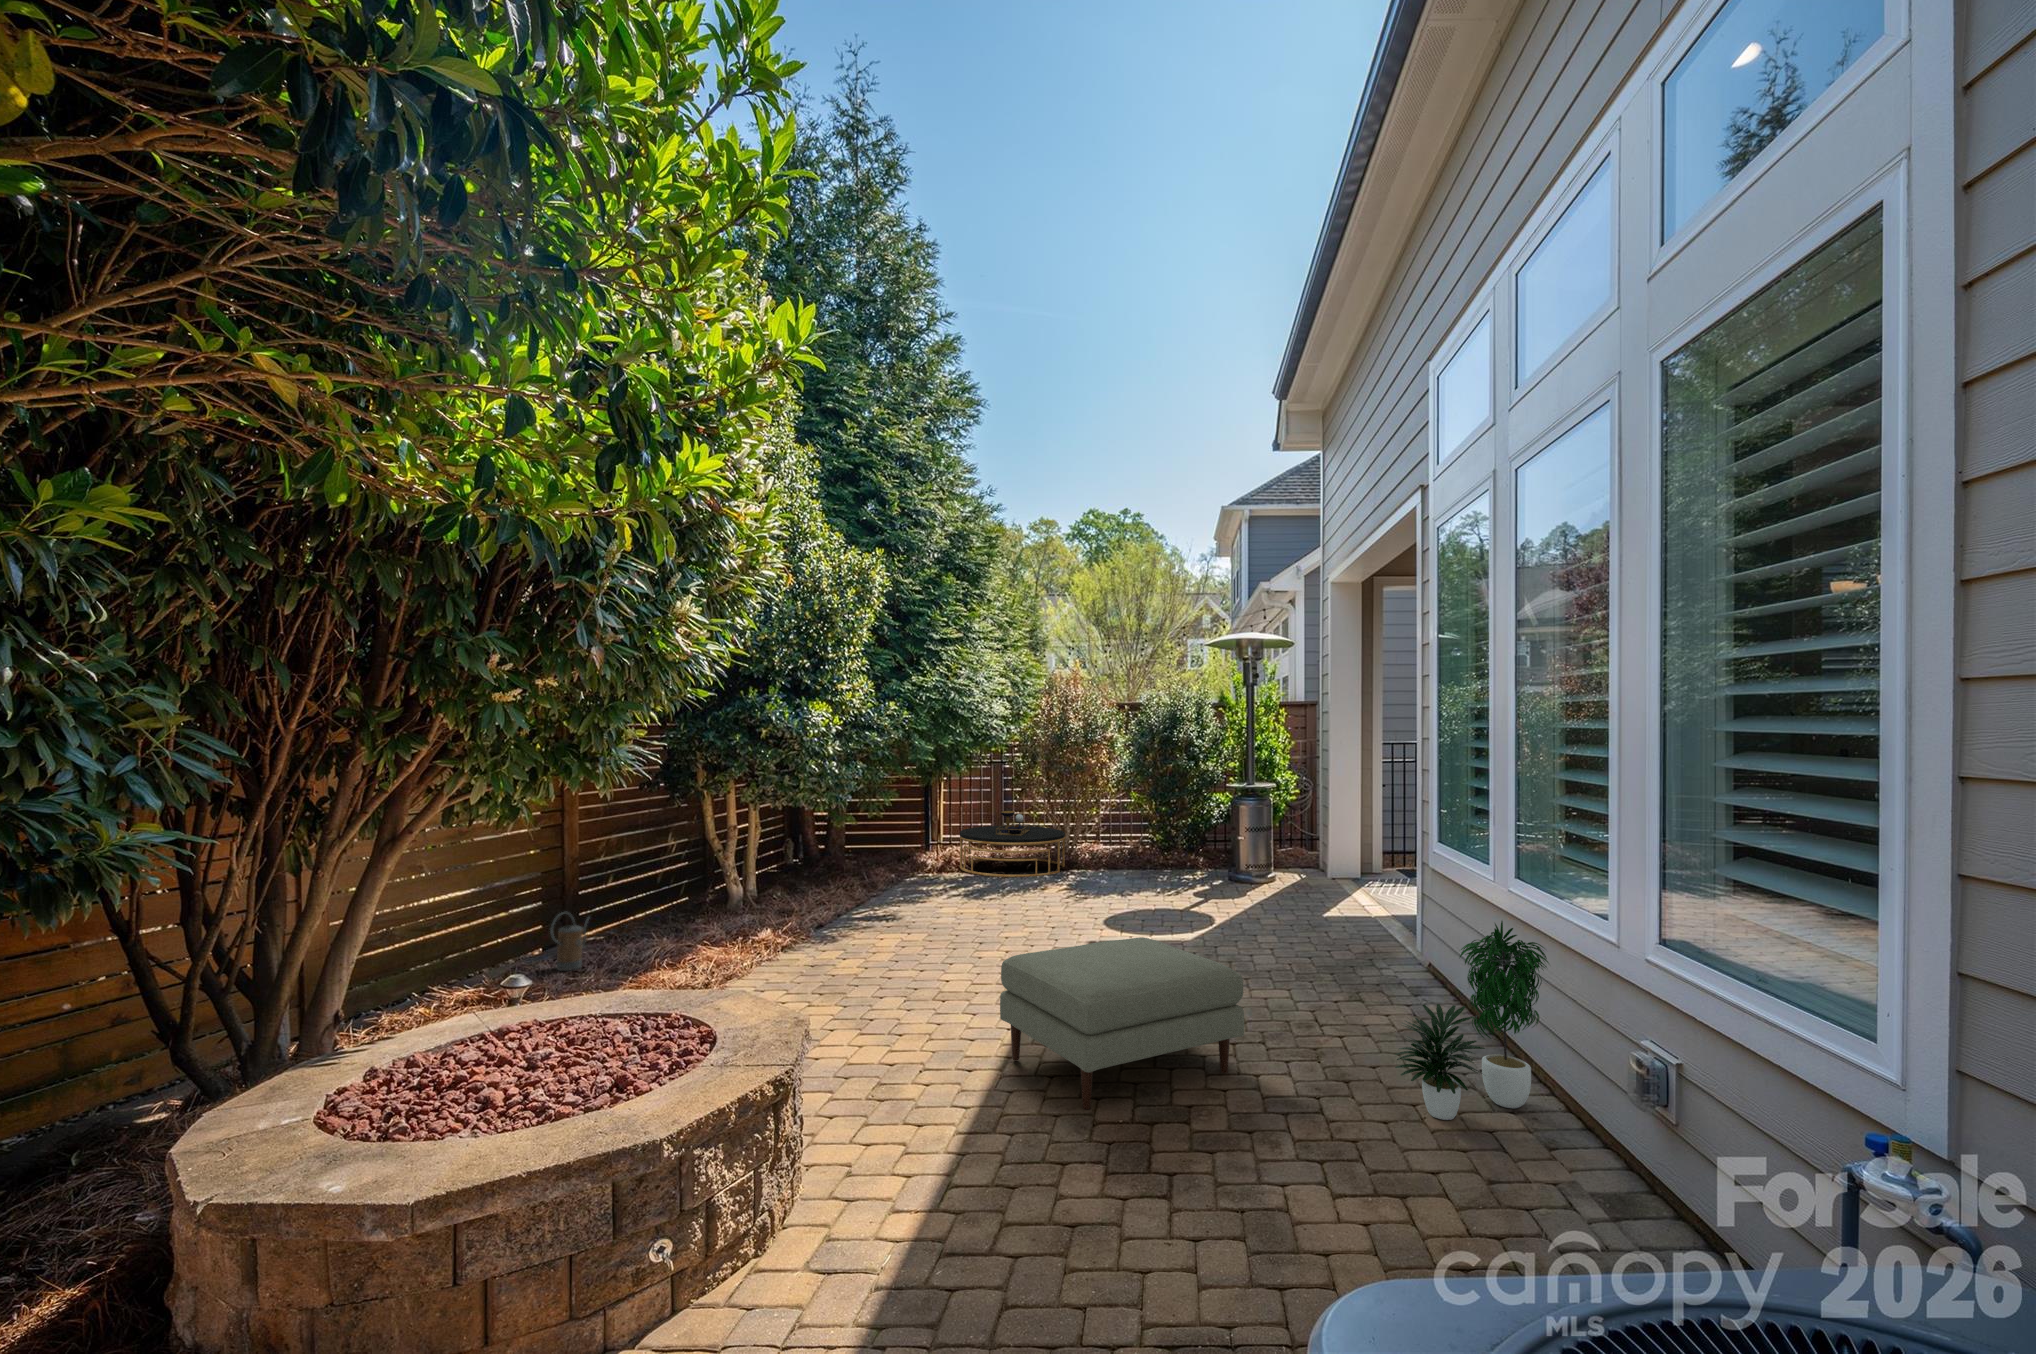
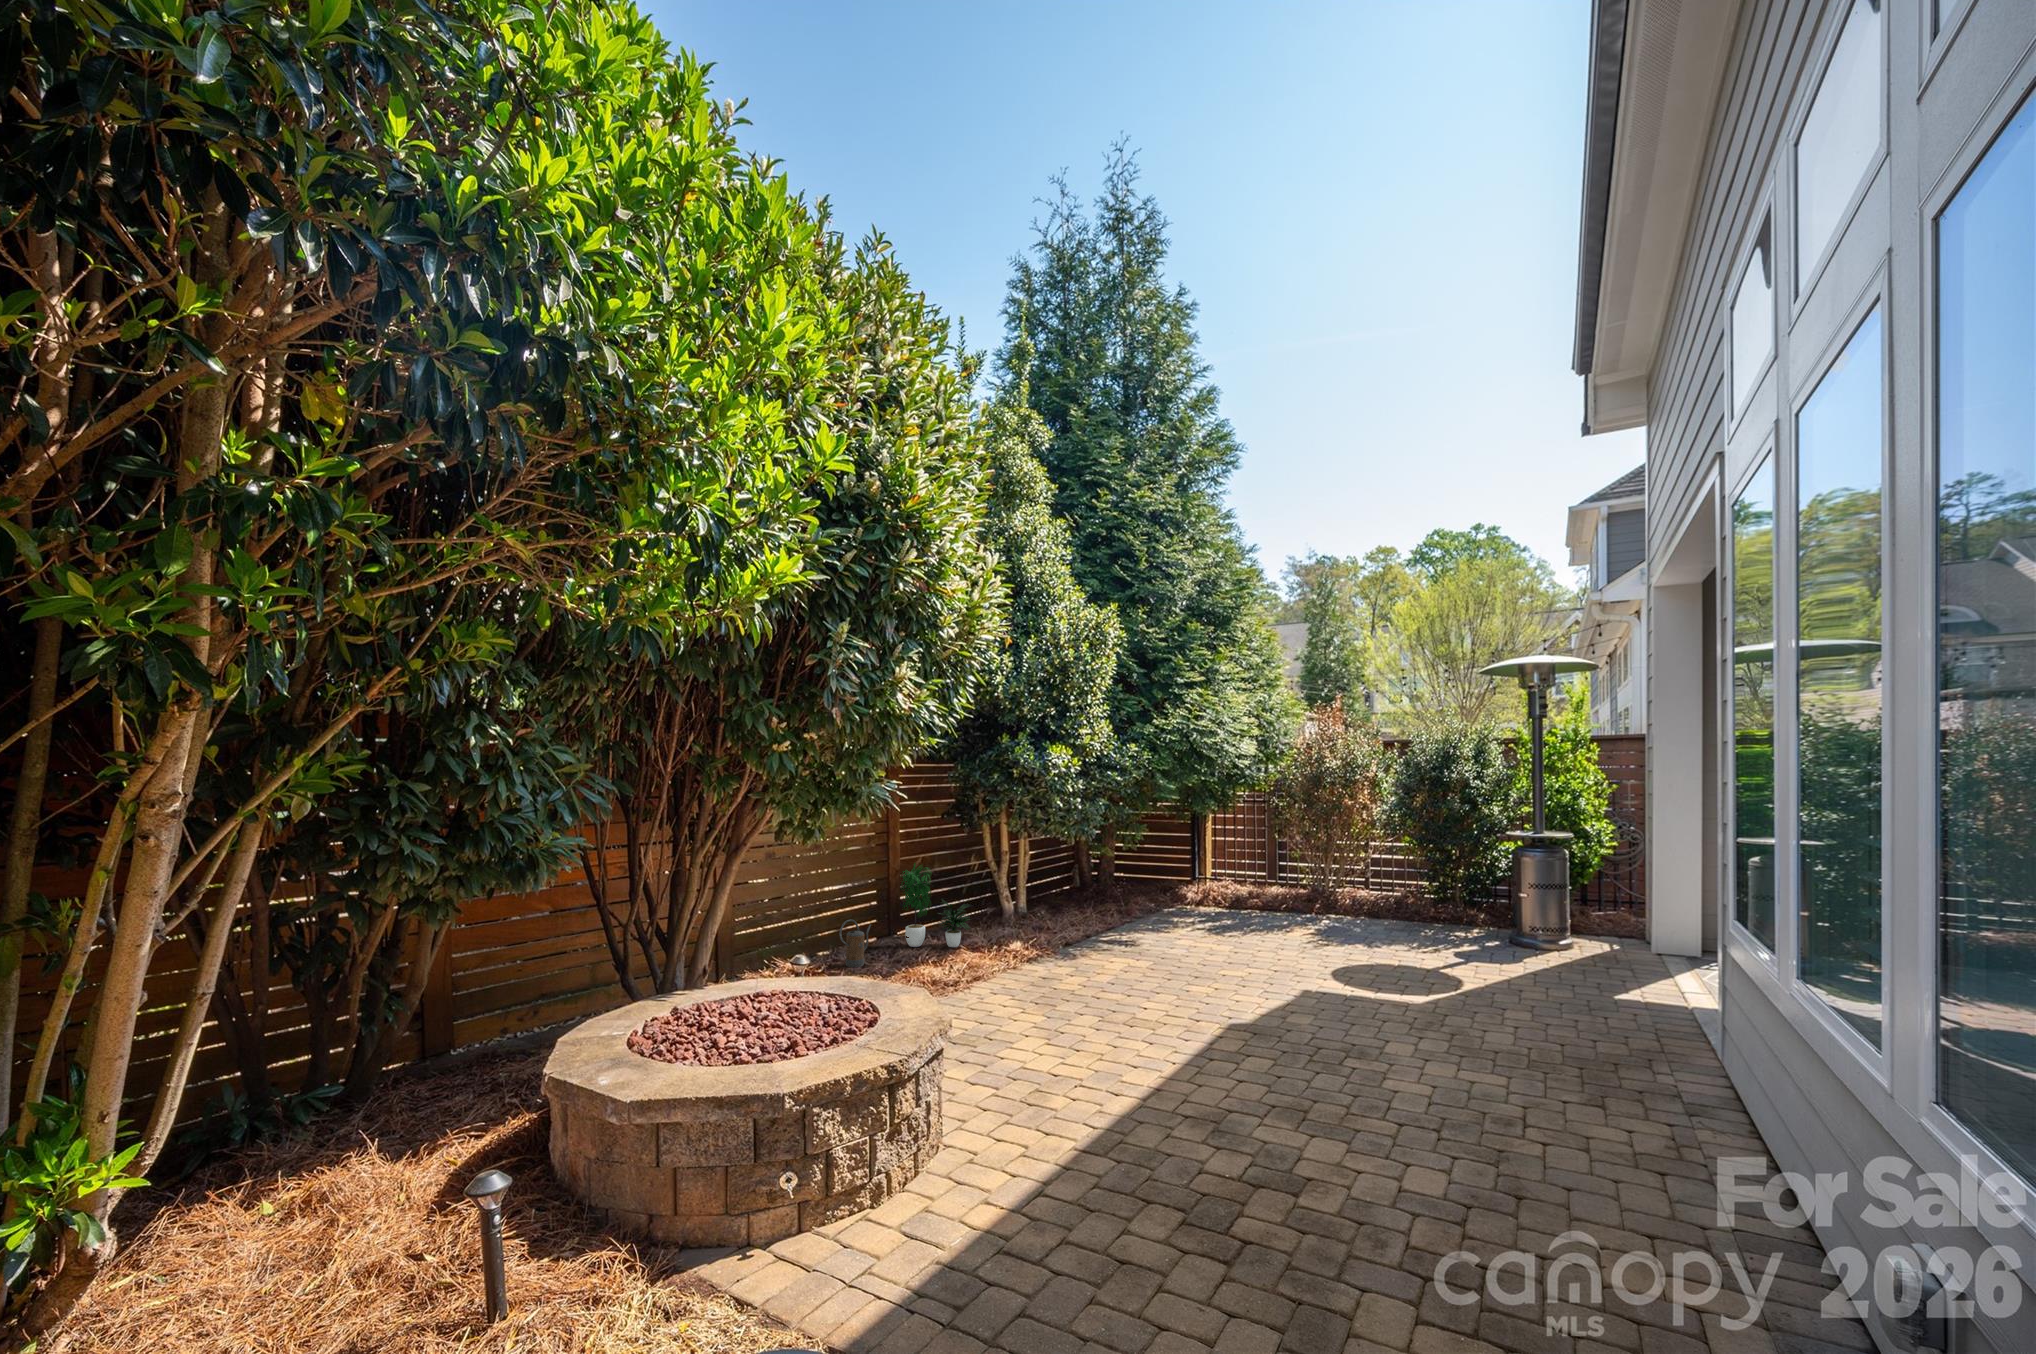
coffee table: present [960,811,1066,877] -> none [1219,851,1330,919]
potted plant: present [1395,921,1549,1120] -> present [900,863,970,947]
ottoman: present [1000,937,1244,1110] -> none [1149,990,1382,1146]

